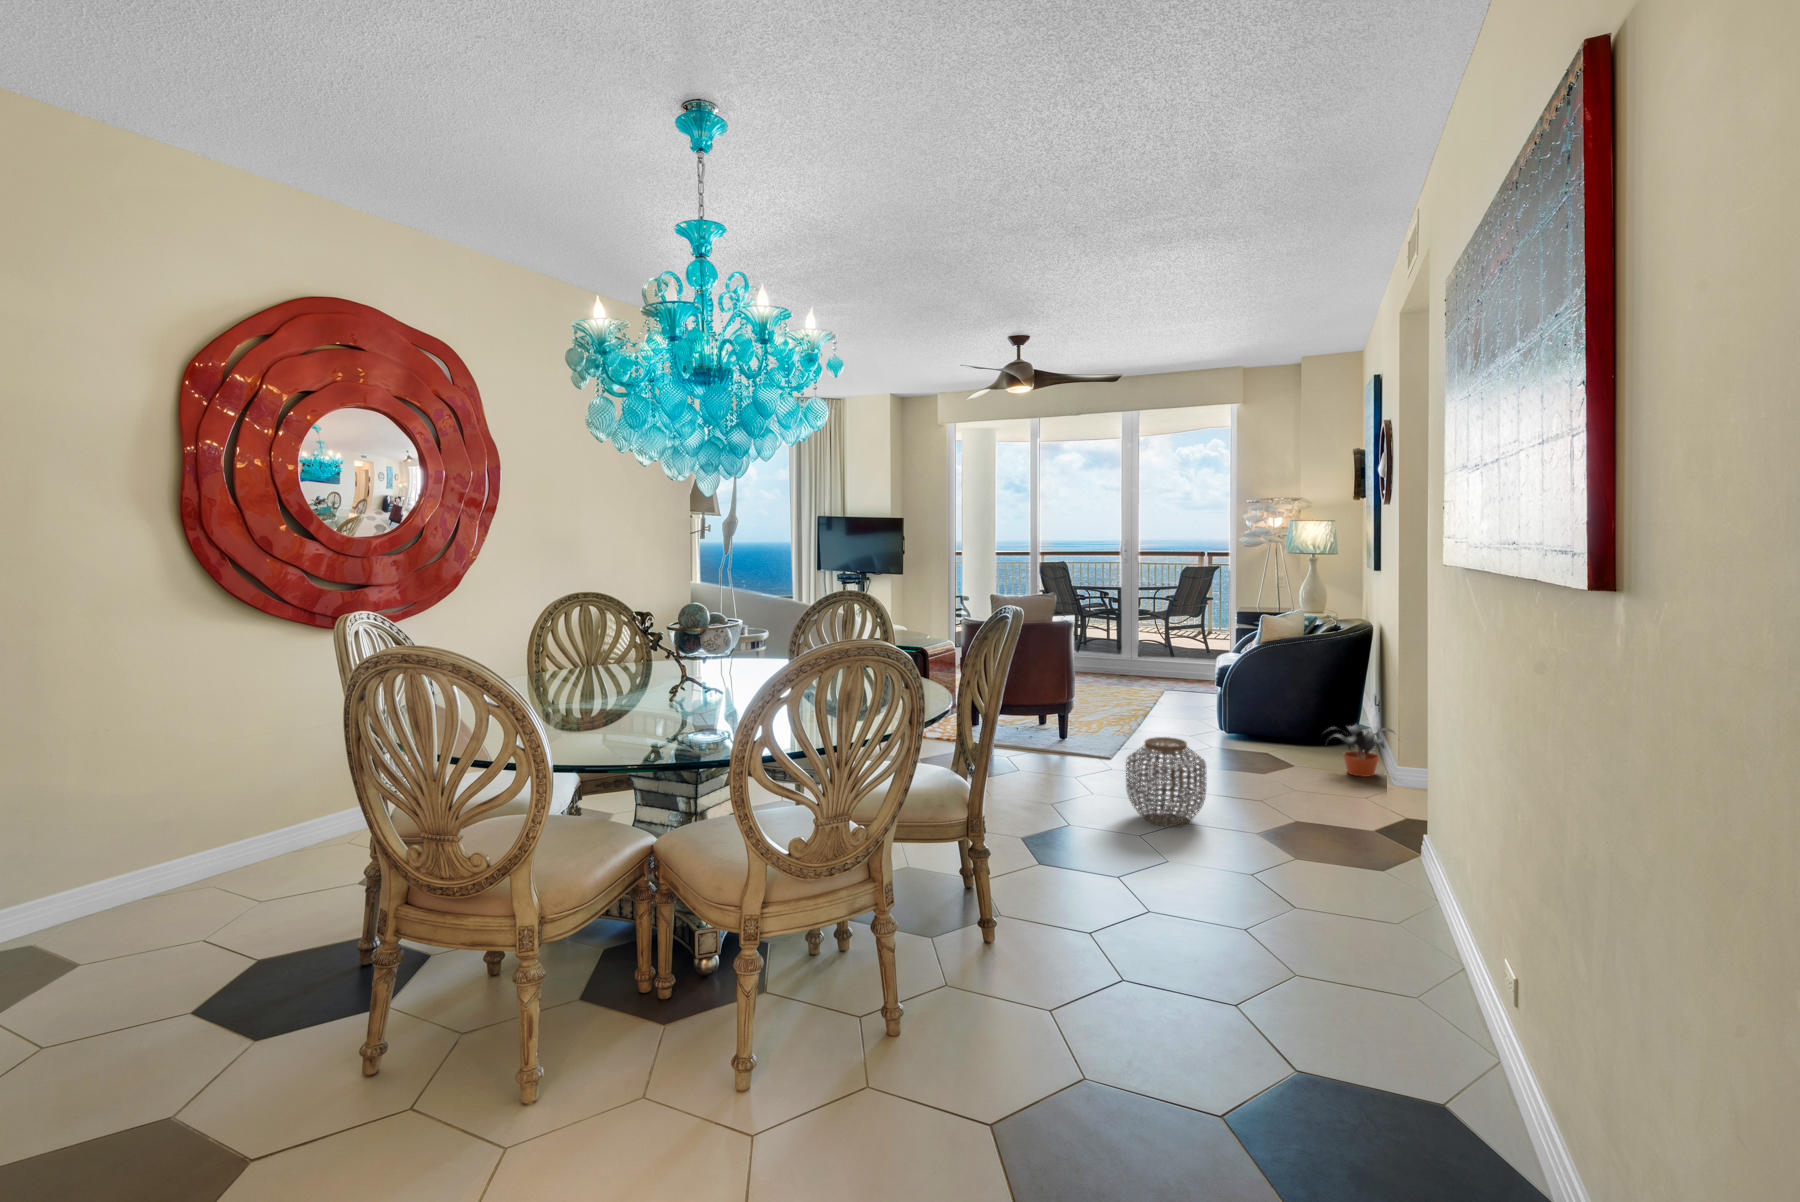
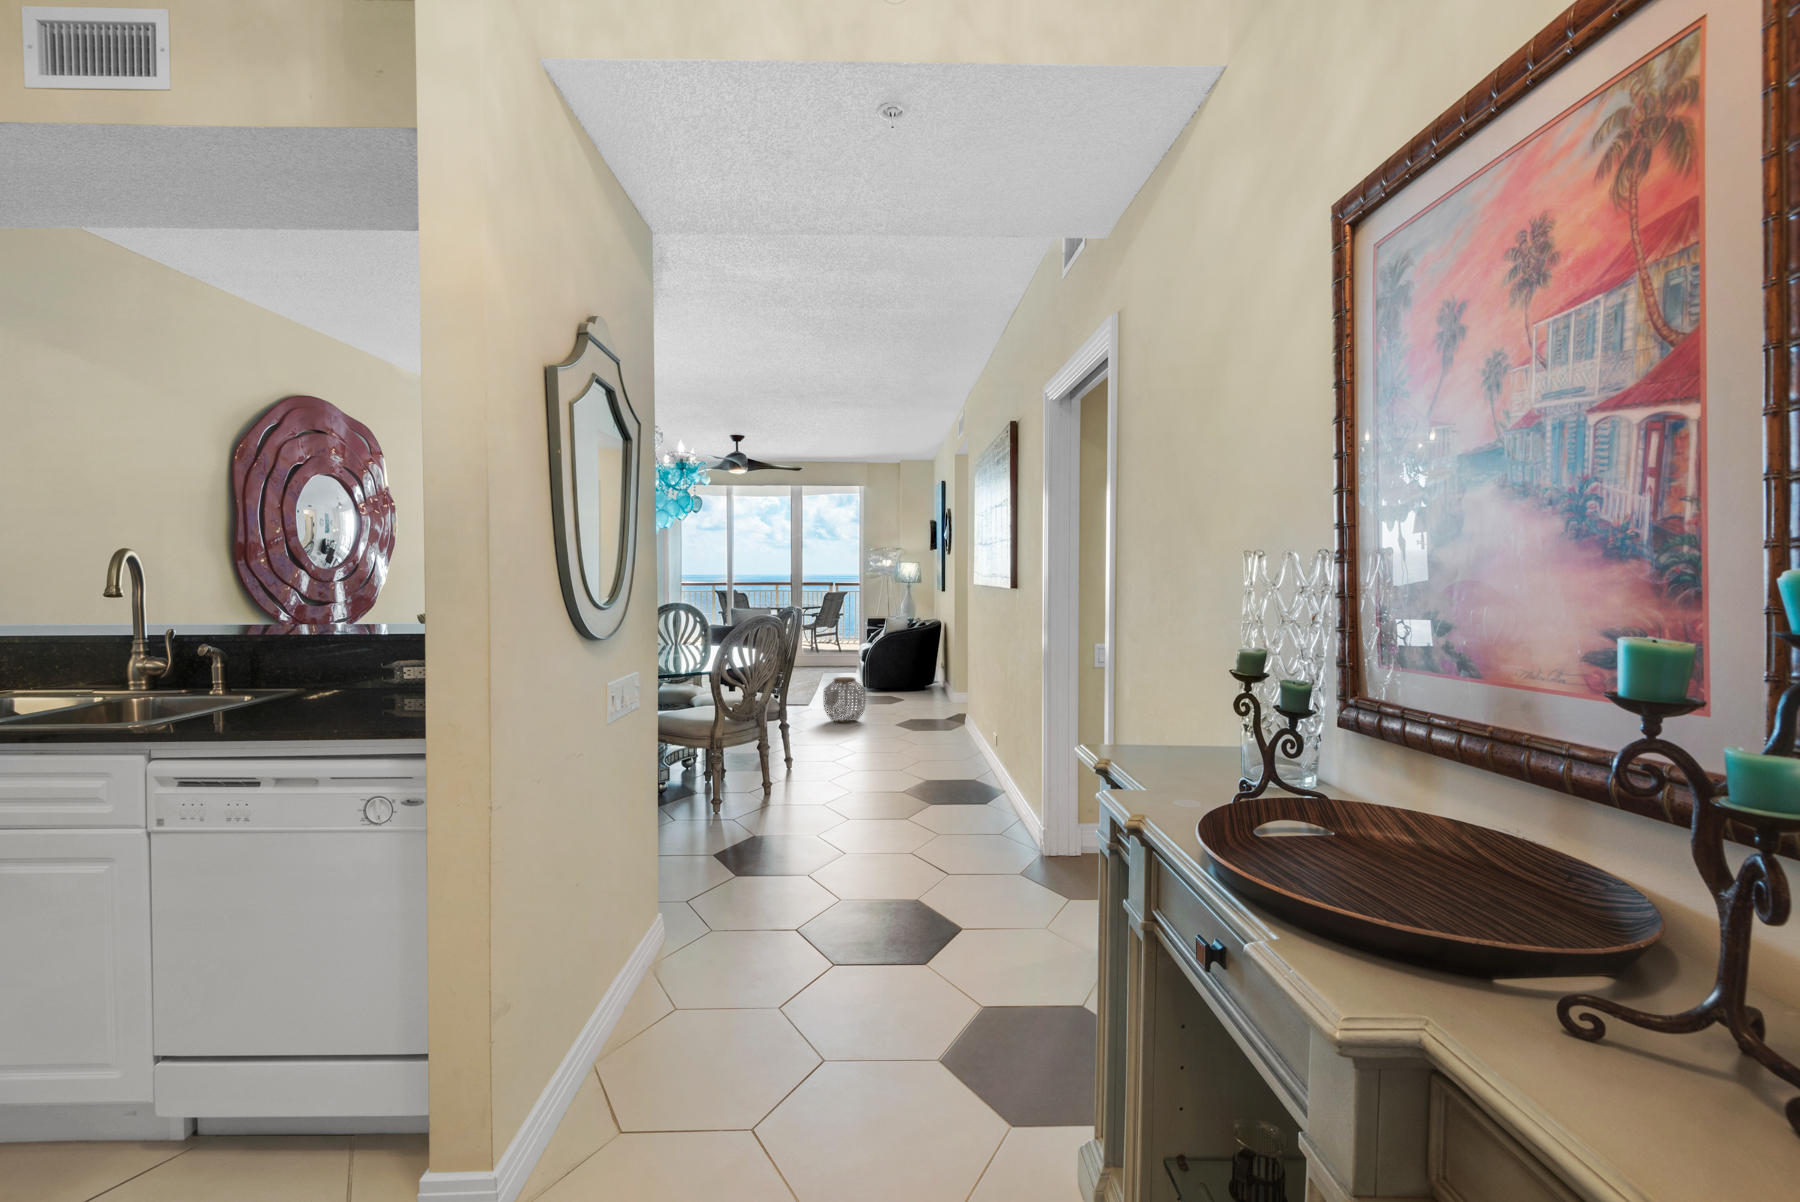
potted plant: present [1327,724,1393,777] -> none [918,673,956,701]

